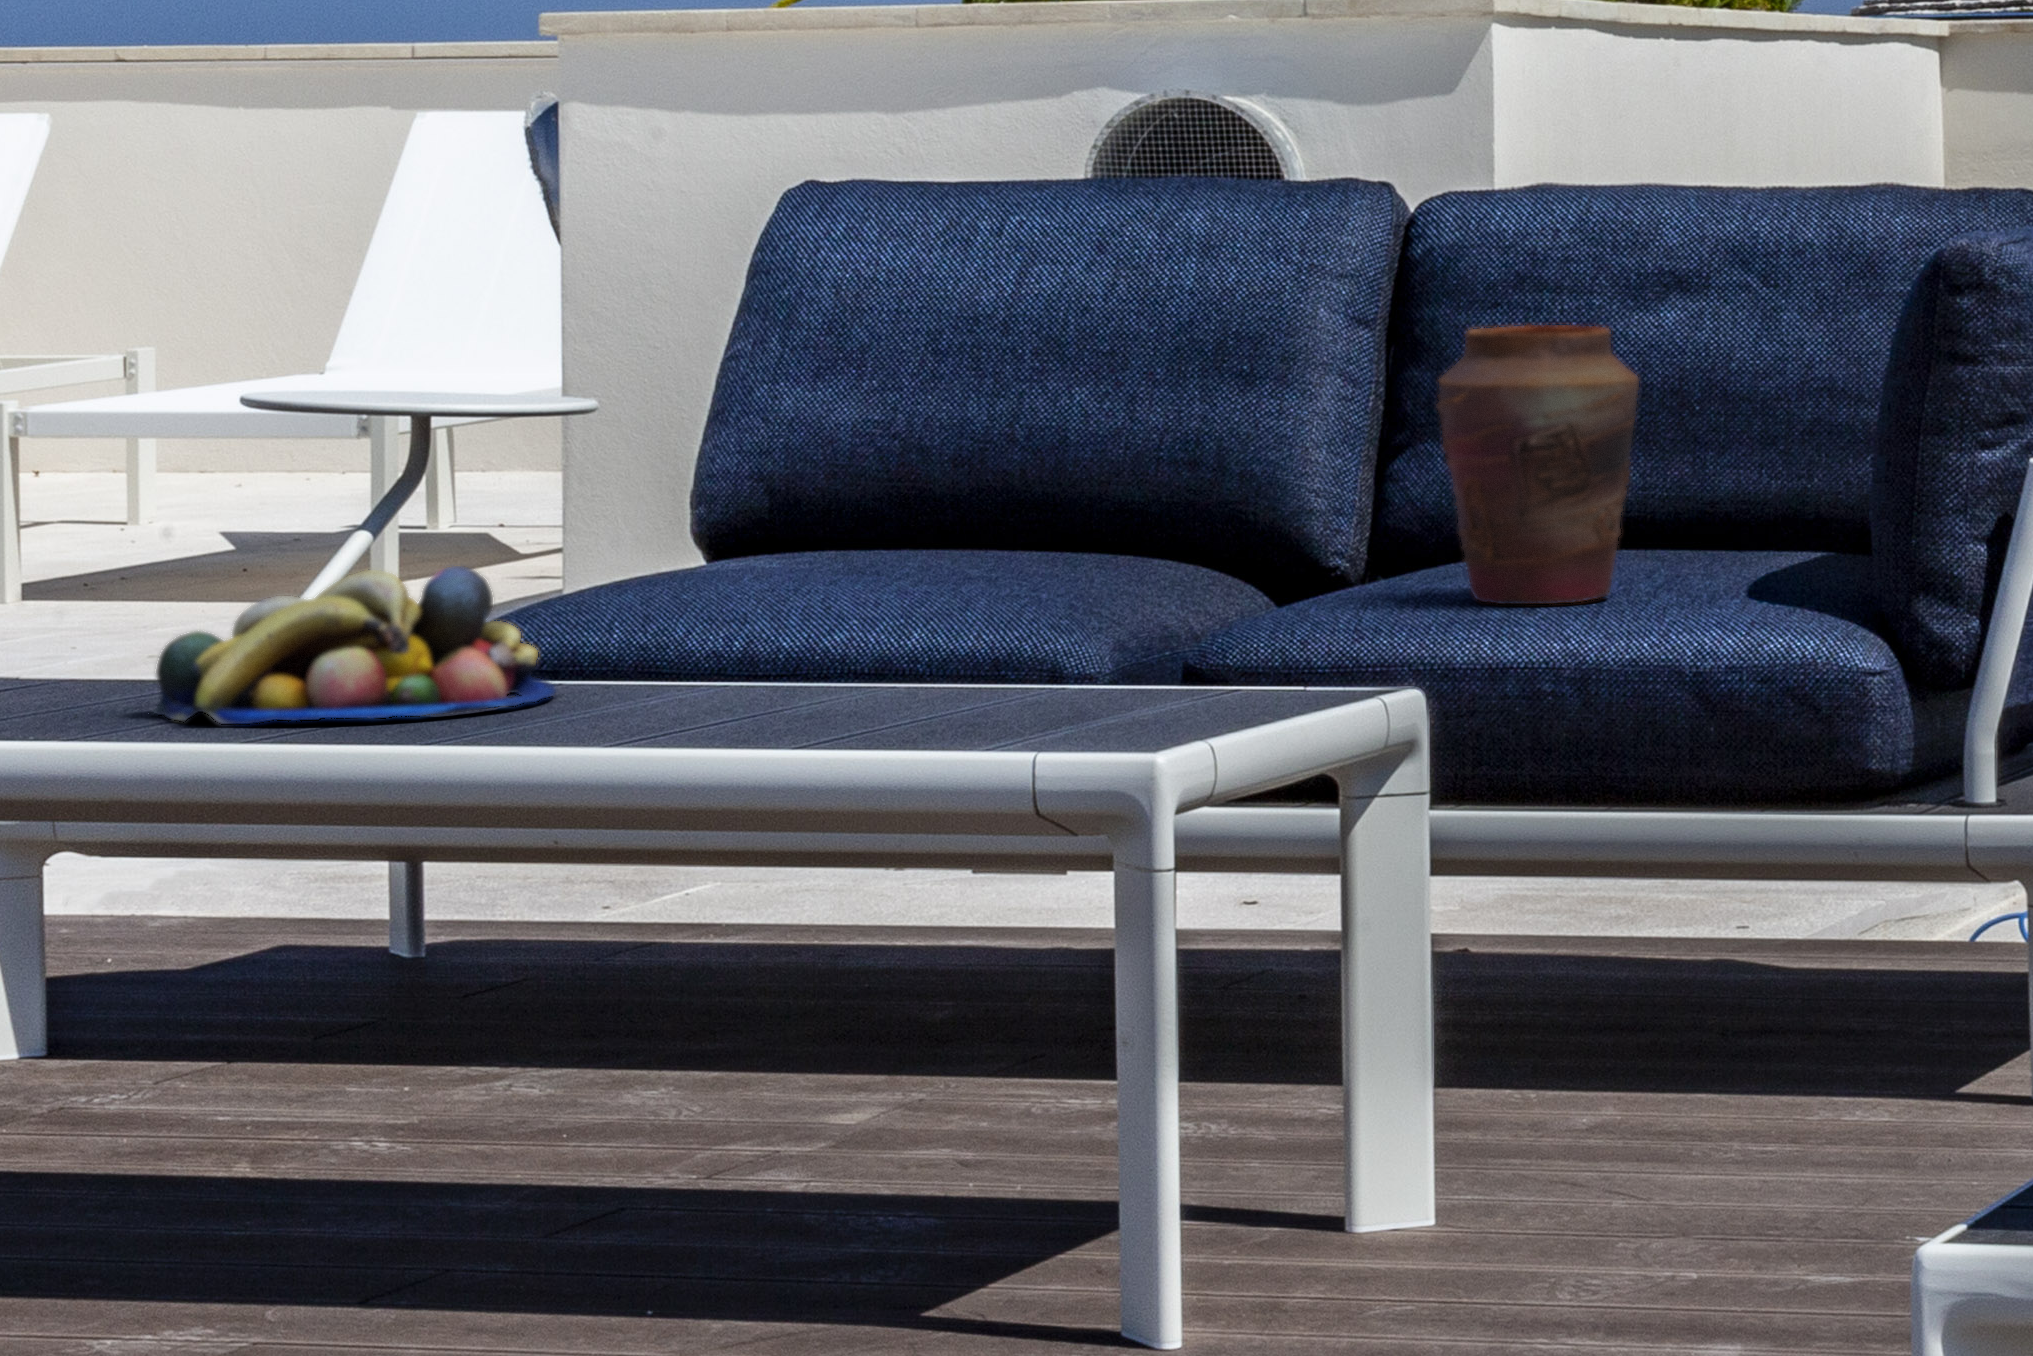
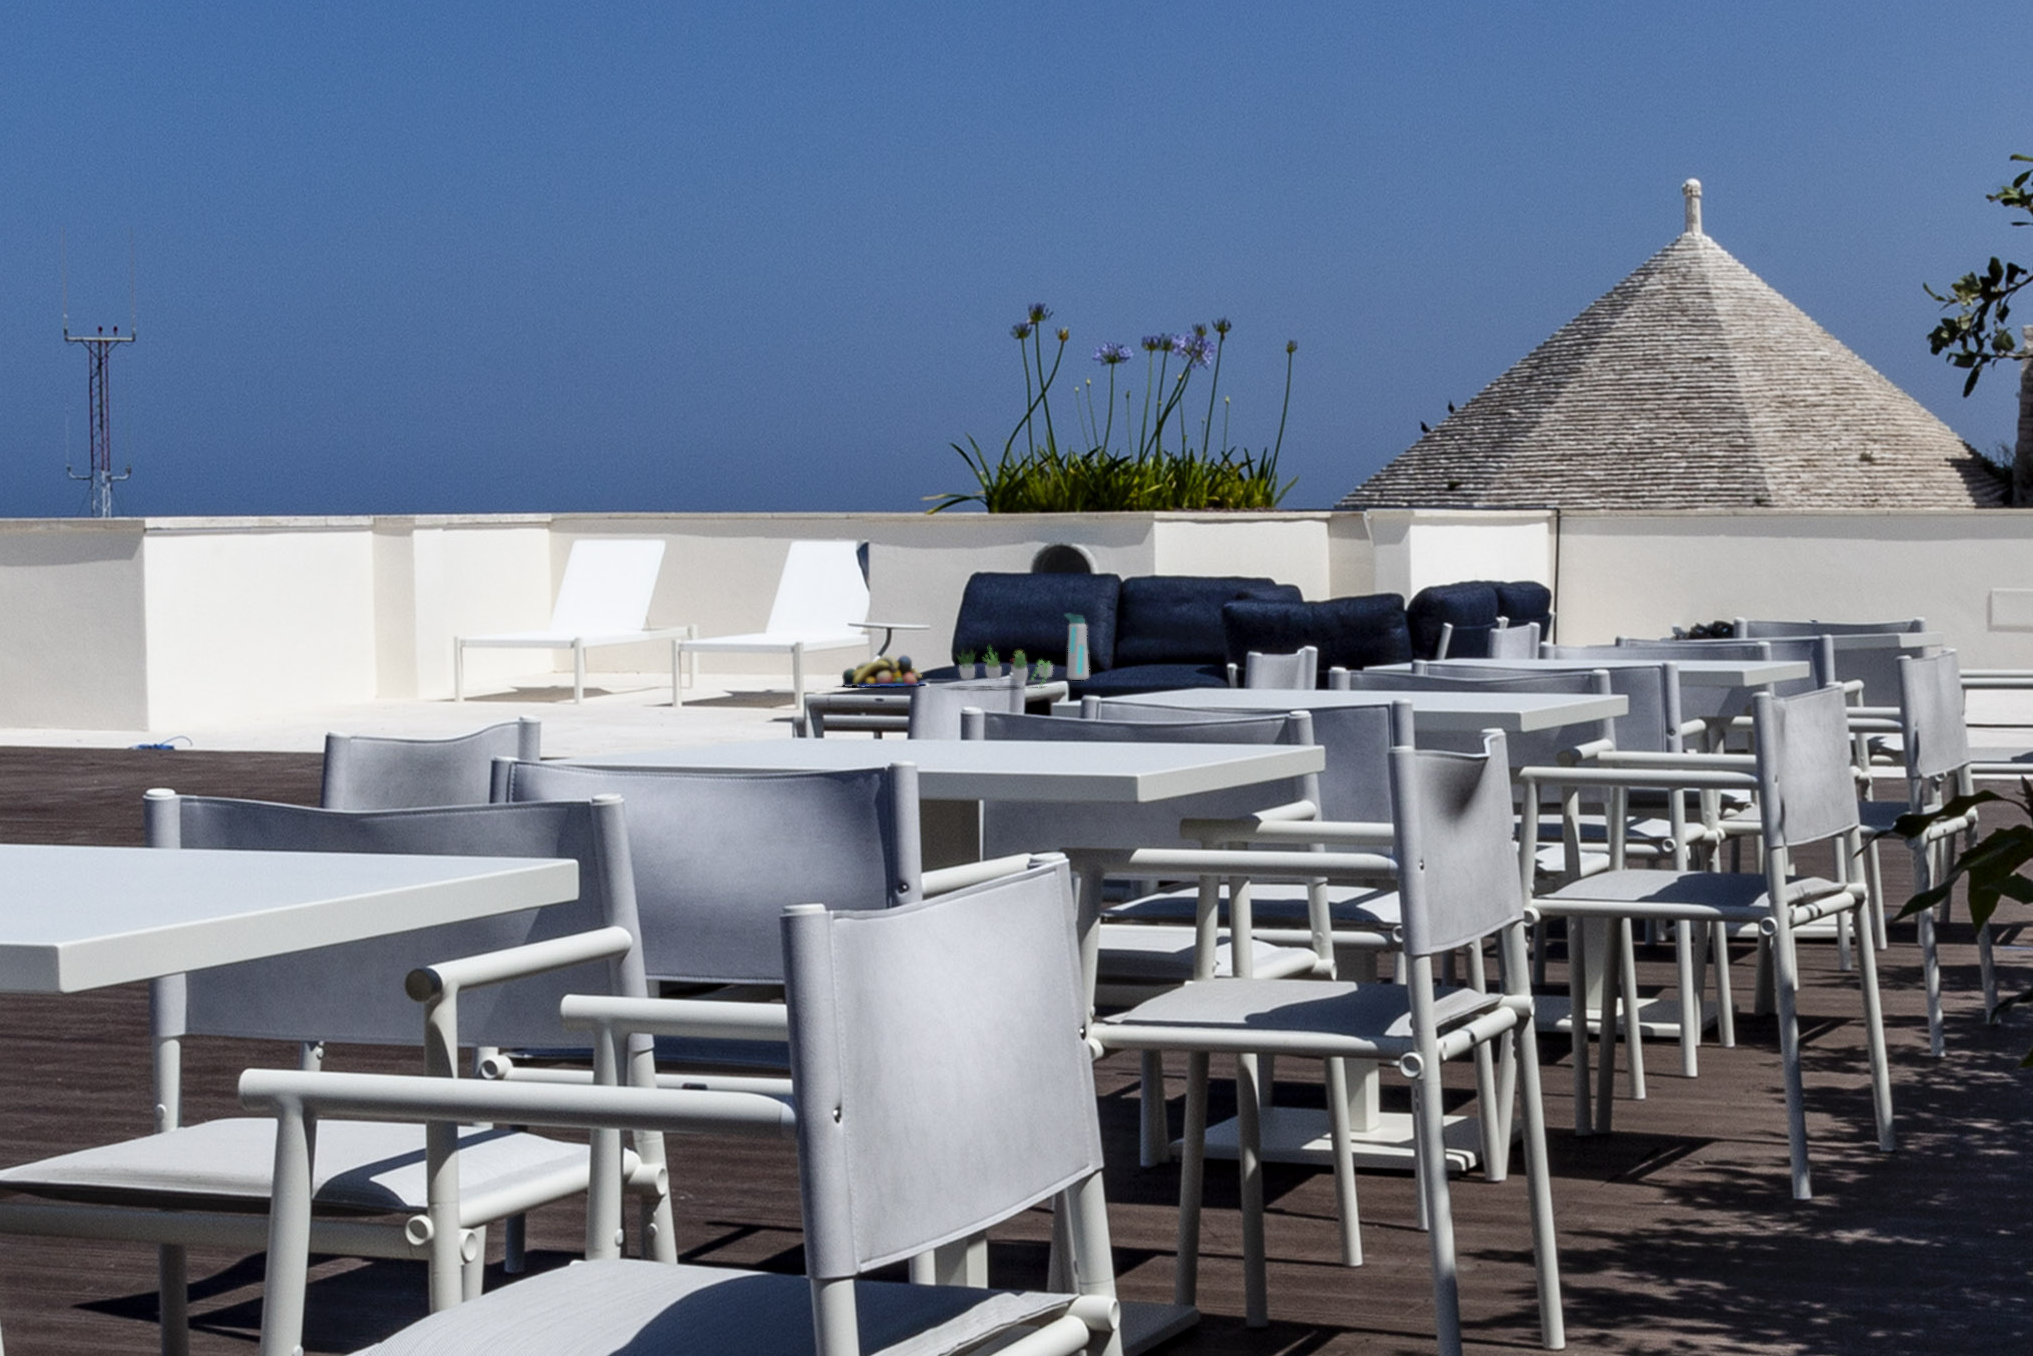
vase: present [1437,325,1639,604] -> none [1128,605,1178,673]
water bottle: none [1177,372,1284,655] -> present [1065,614,1089,680]
succulent plant: none [668,517,1123,725] -> present [957,647,1053,686]

